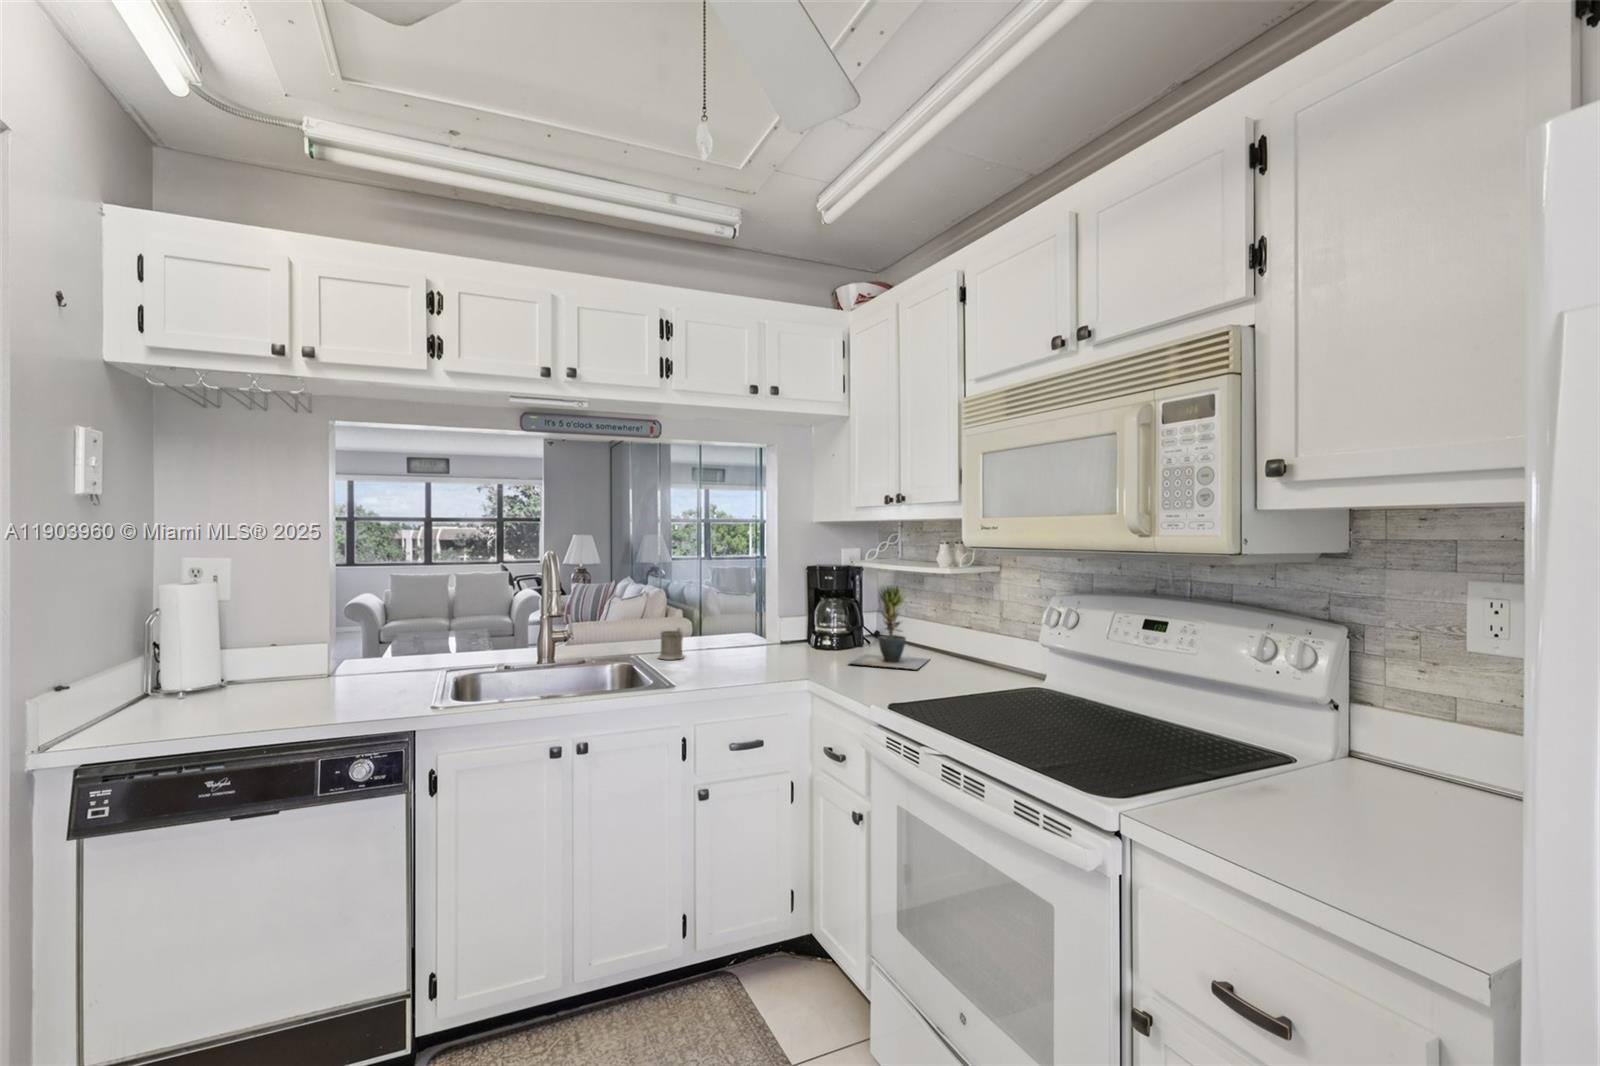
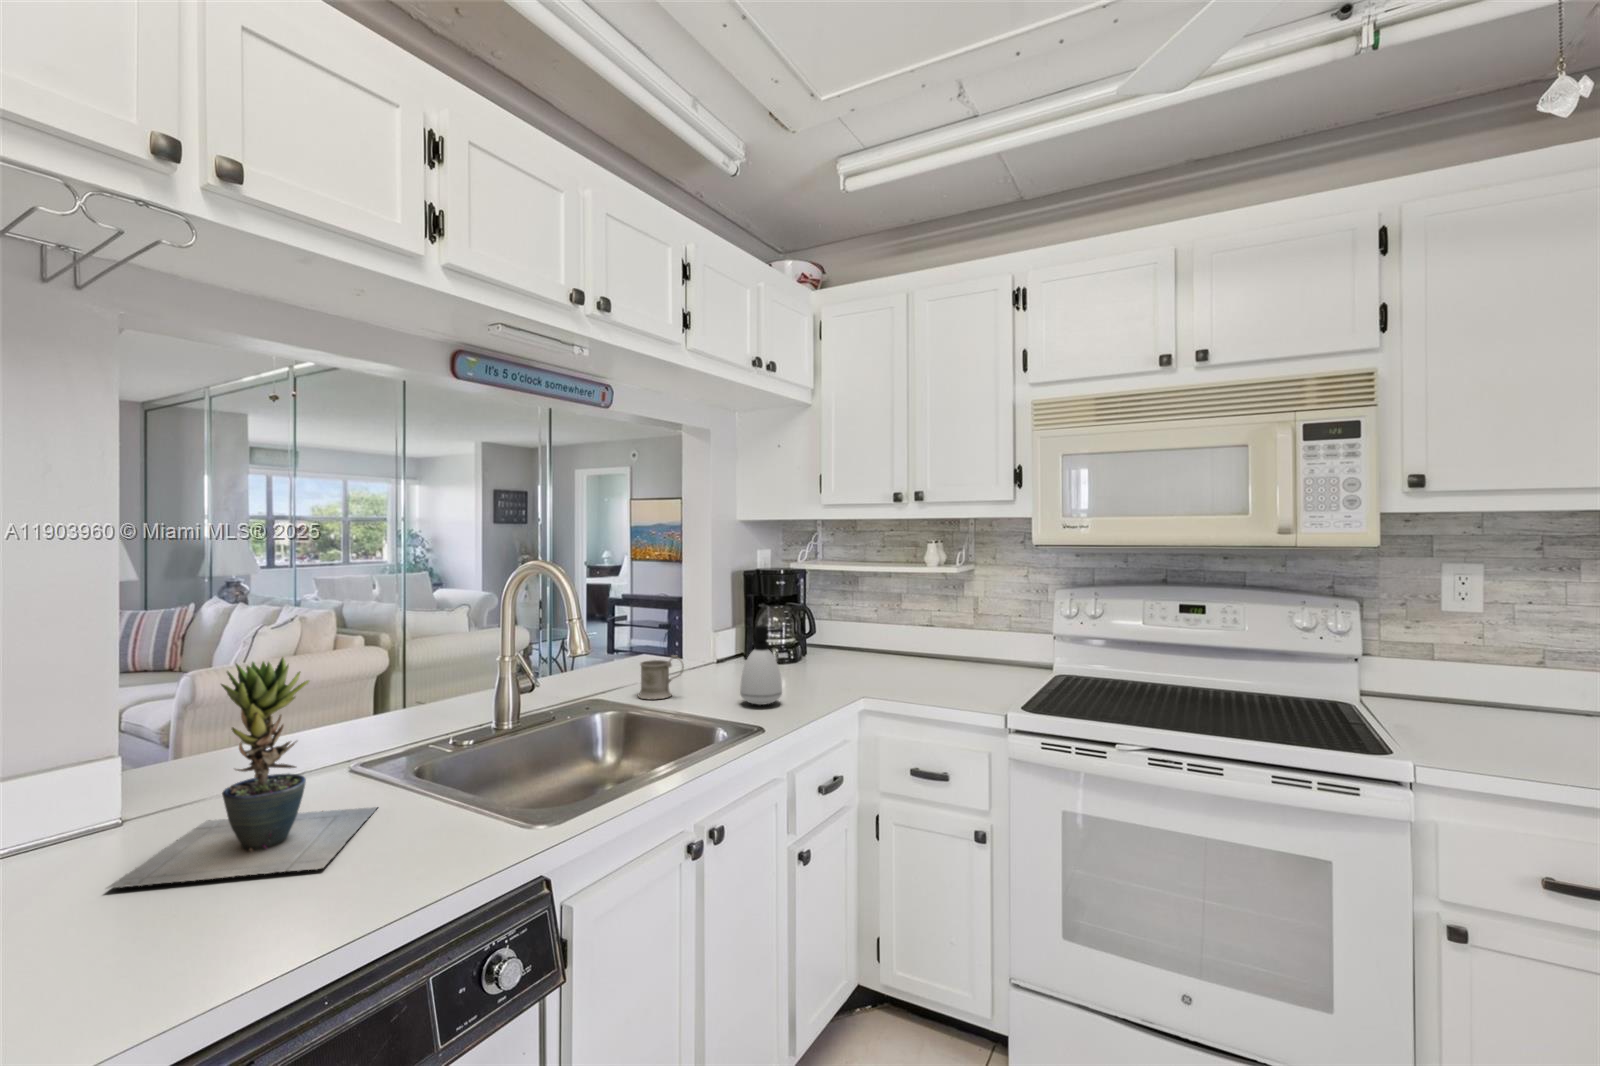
potted plant: present [850,586,929,669] -> present [107,657,377,888]
soap dispenser: none [701,608,735,672] -> present [740,625,782,705]

